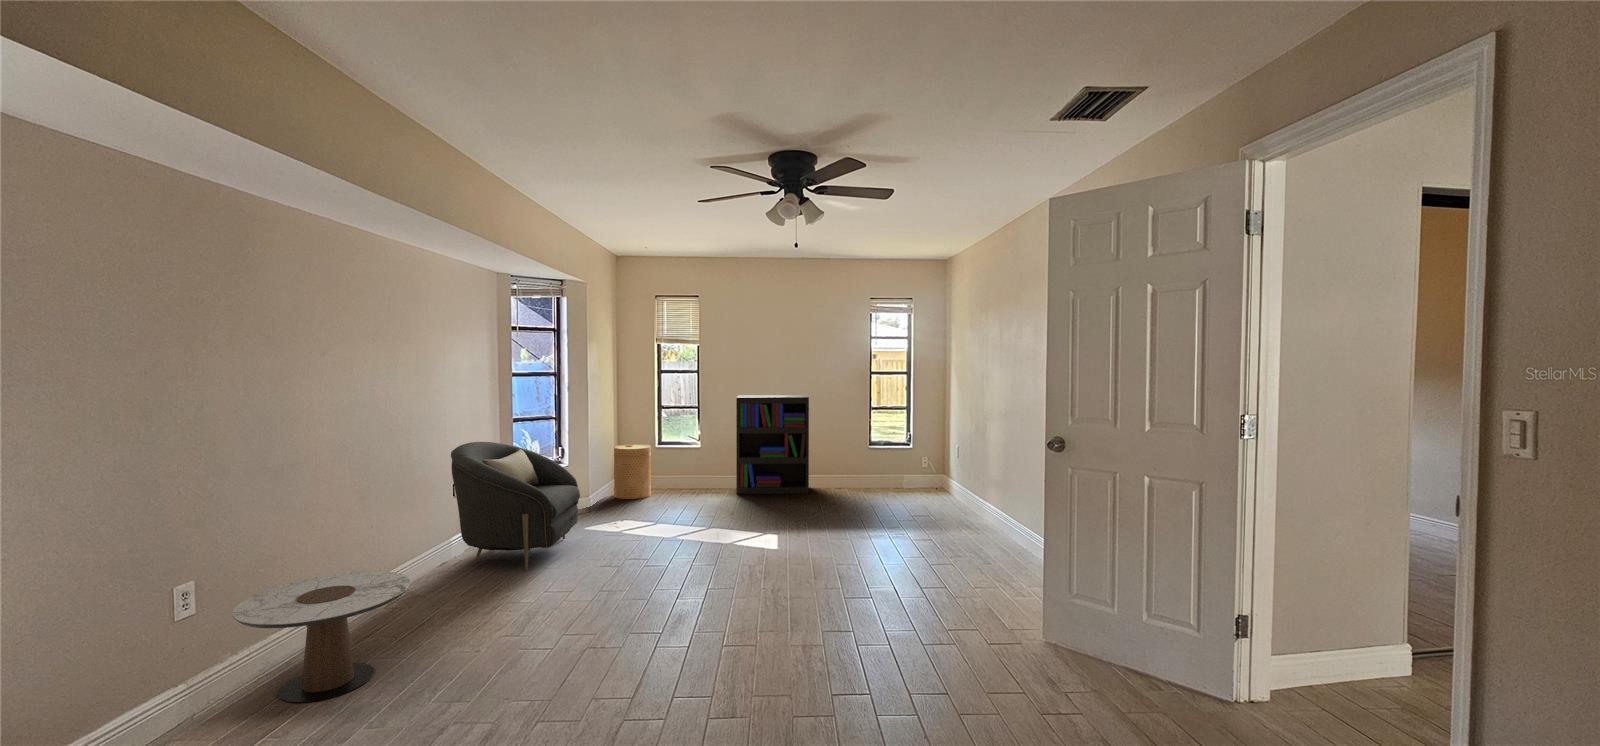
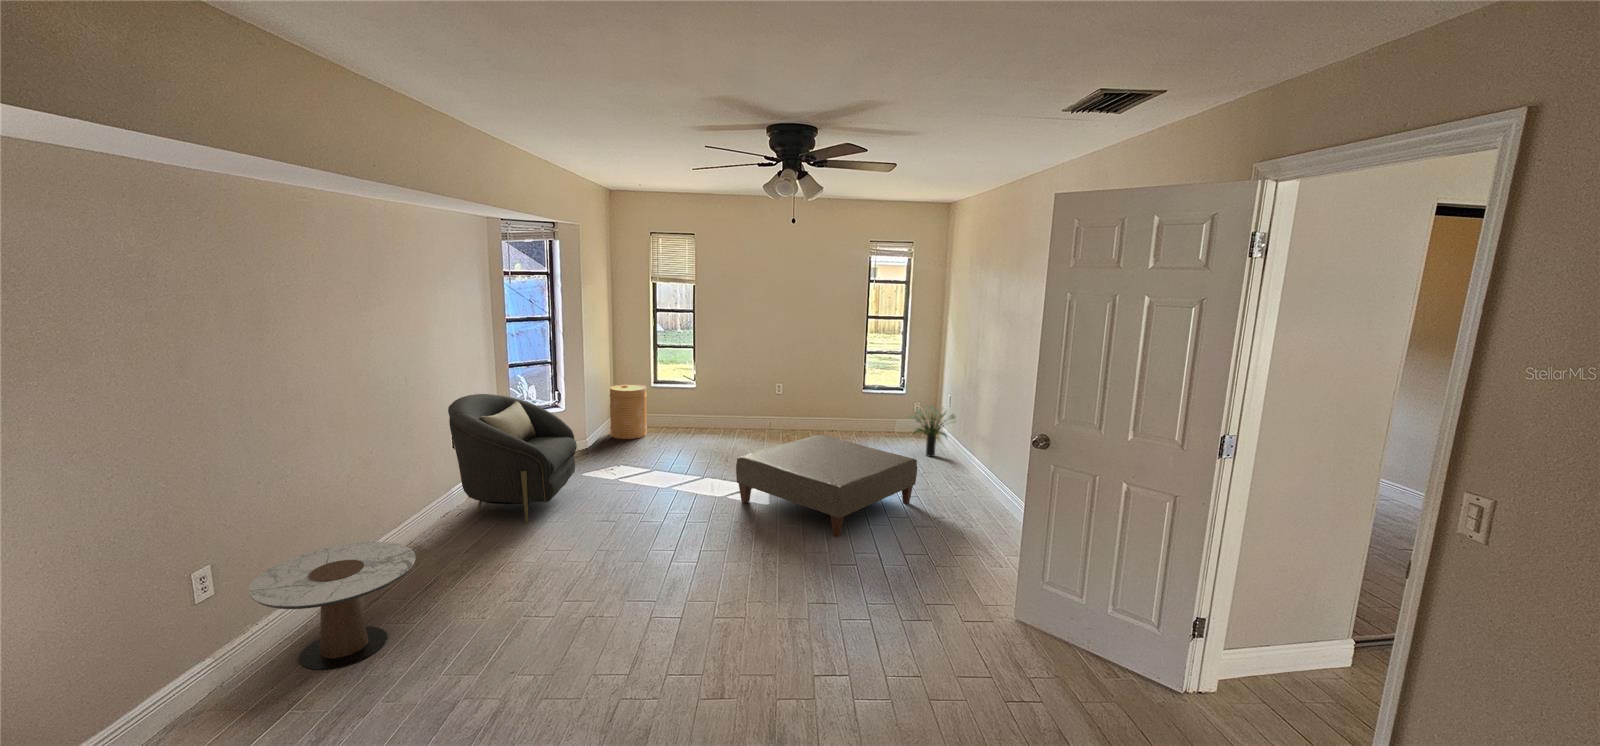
bookshelf: present [736,395,809,494] -> none [731,337,805,437]
potted plant: none [916,453,966,506] -> present [909,405,955,457]
ottoman: none [743,482,929,576] -> present [736,435,917,538]

